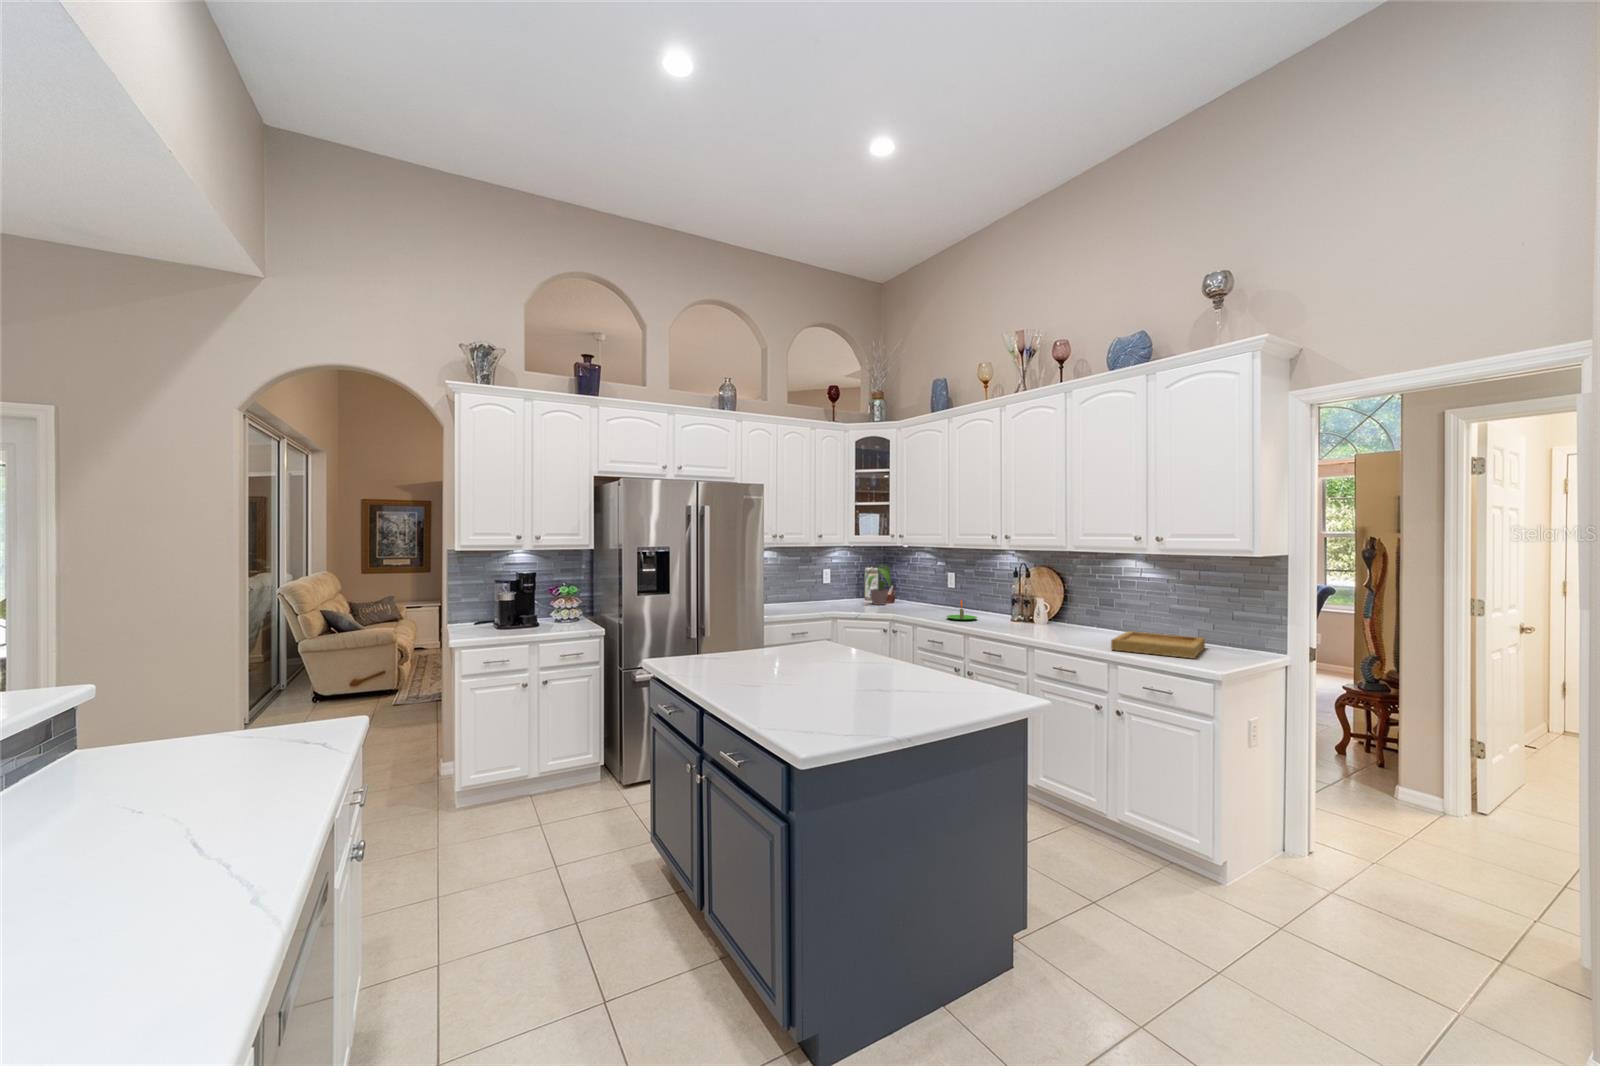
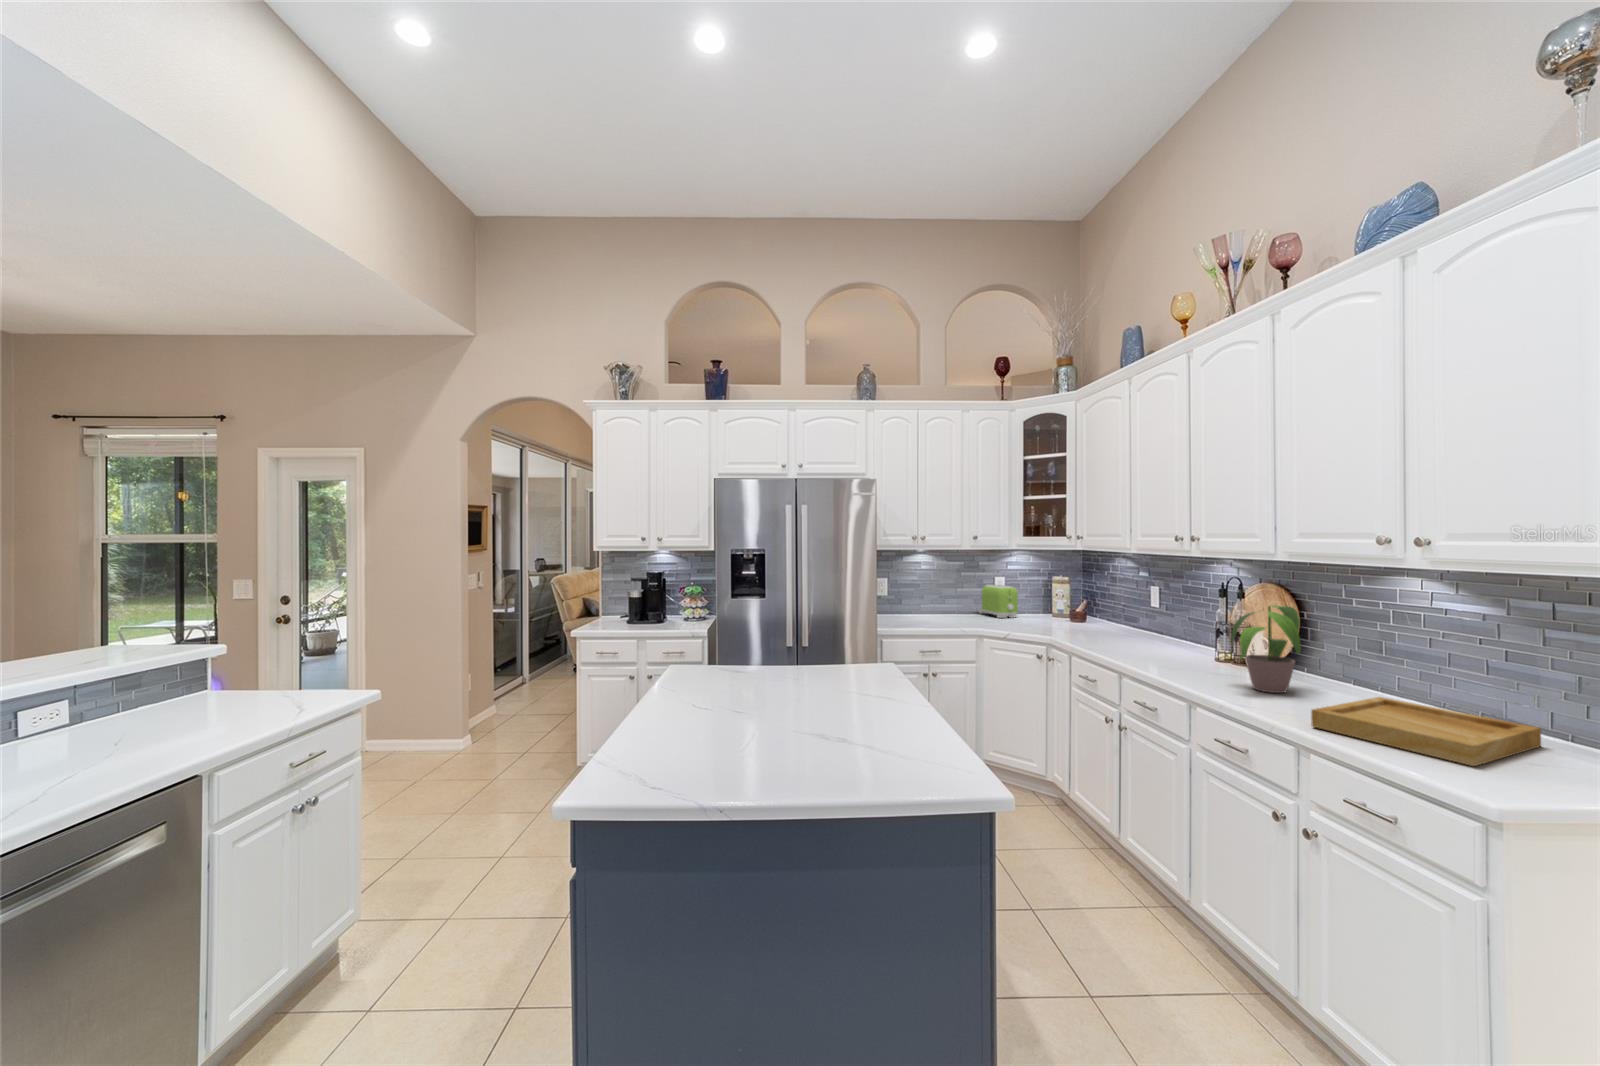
potted plant: present [865,566,891,605] -> present [1231,605,1301,693]
toaster: none [806,576,843,603] -> present [978,585,1018,618]
candle: present [946,600,977,621] -> none [1114,624,1162,653]

